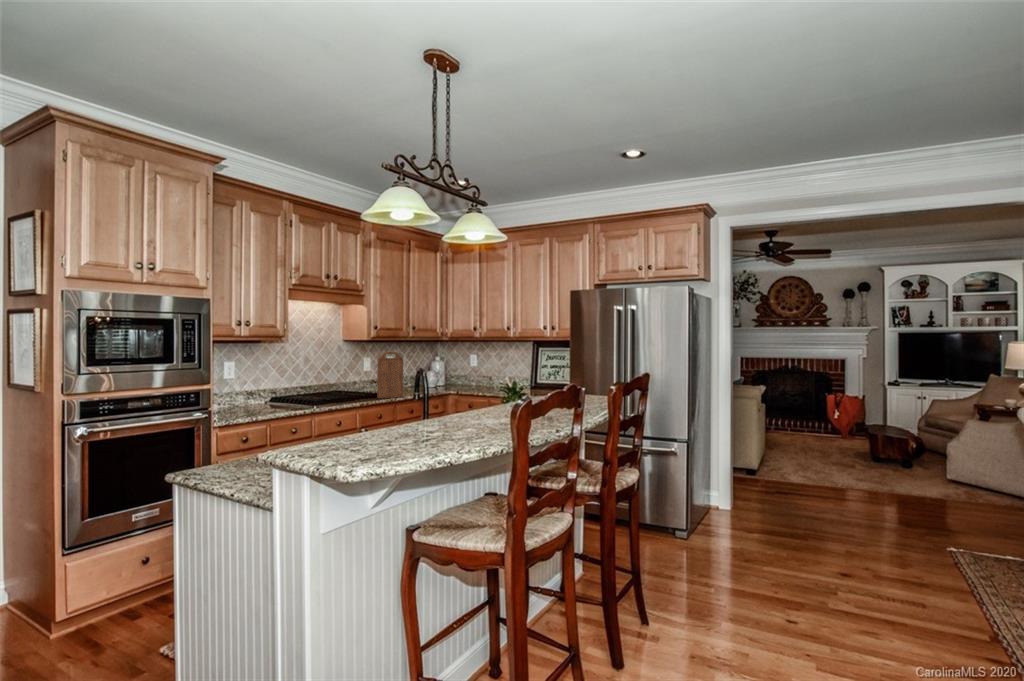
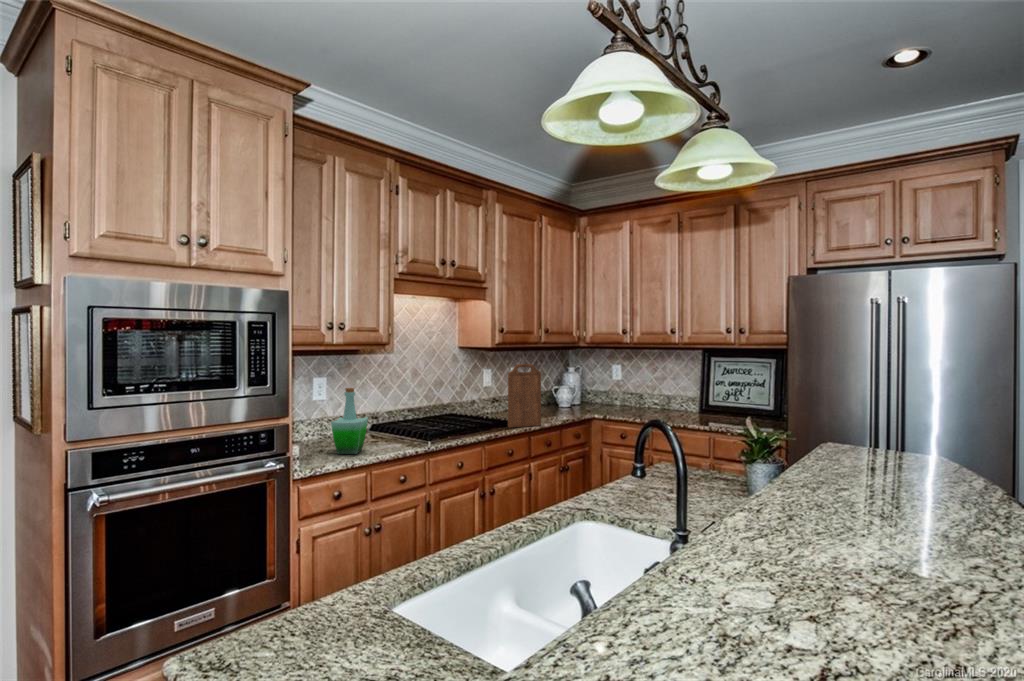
bottle: none [240,367,268,414] -> present [331,388,368,454]

